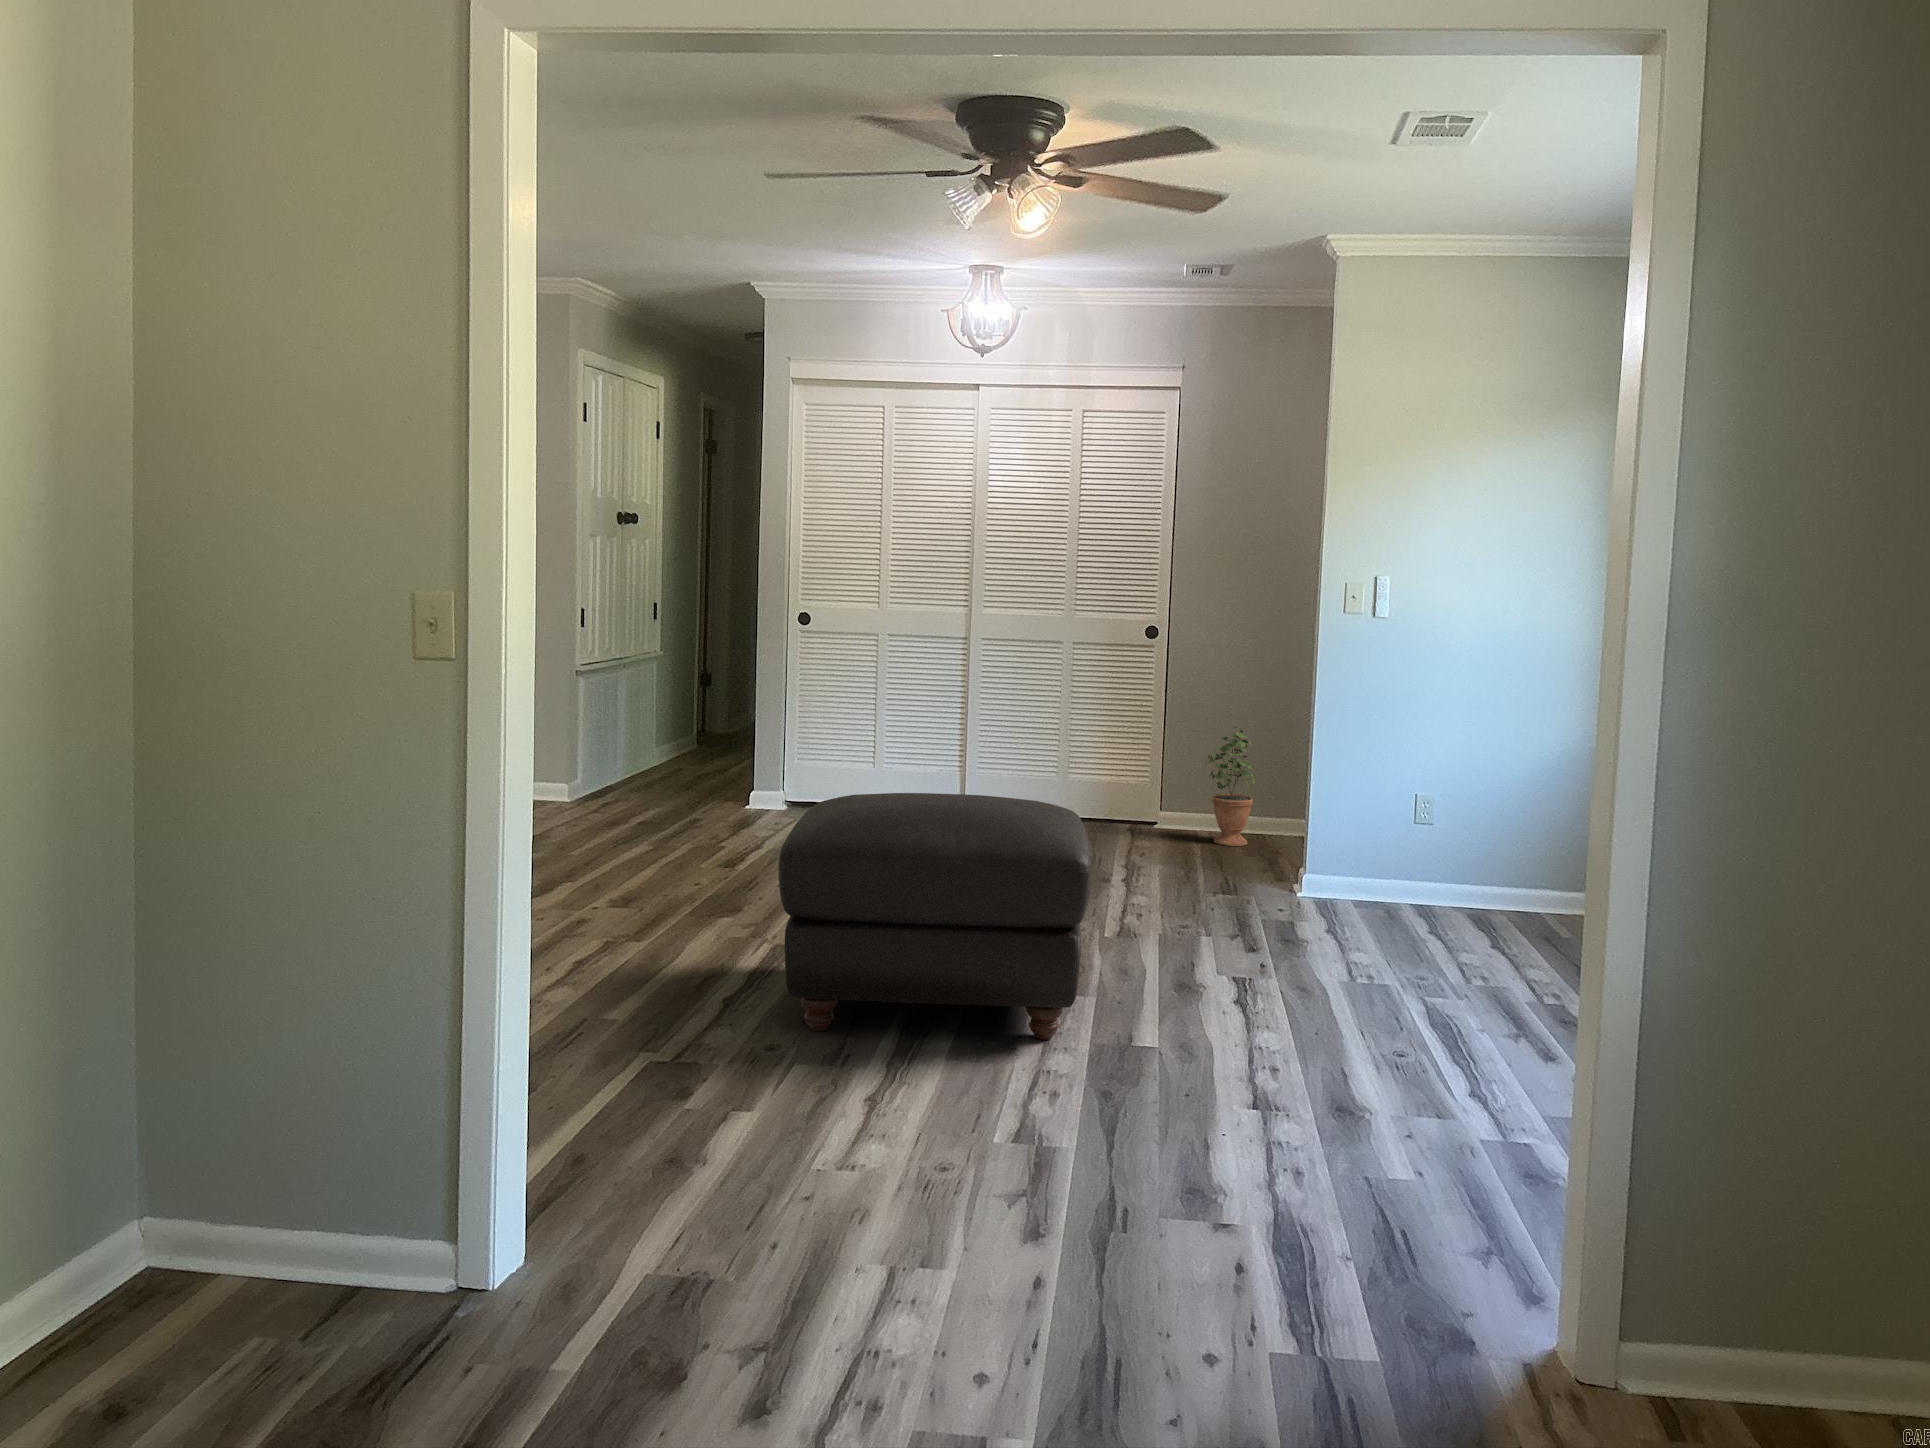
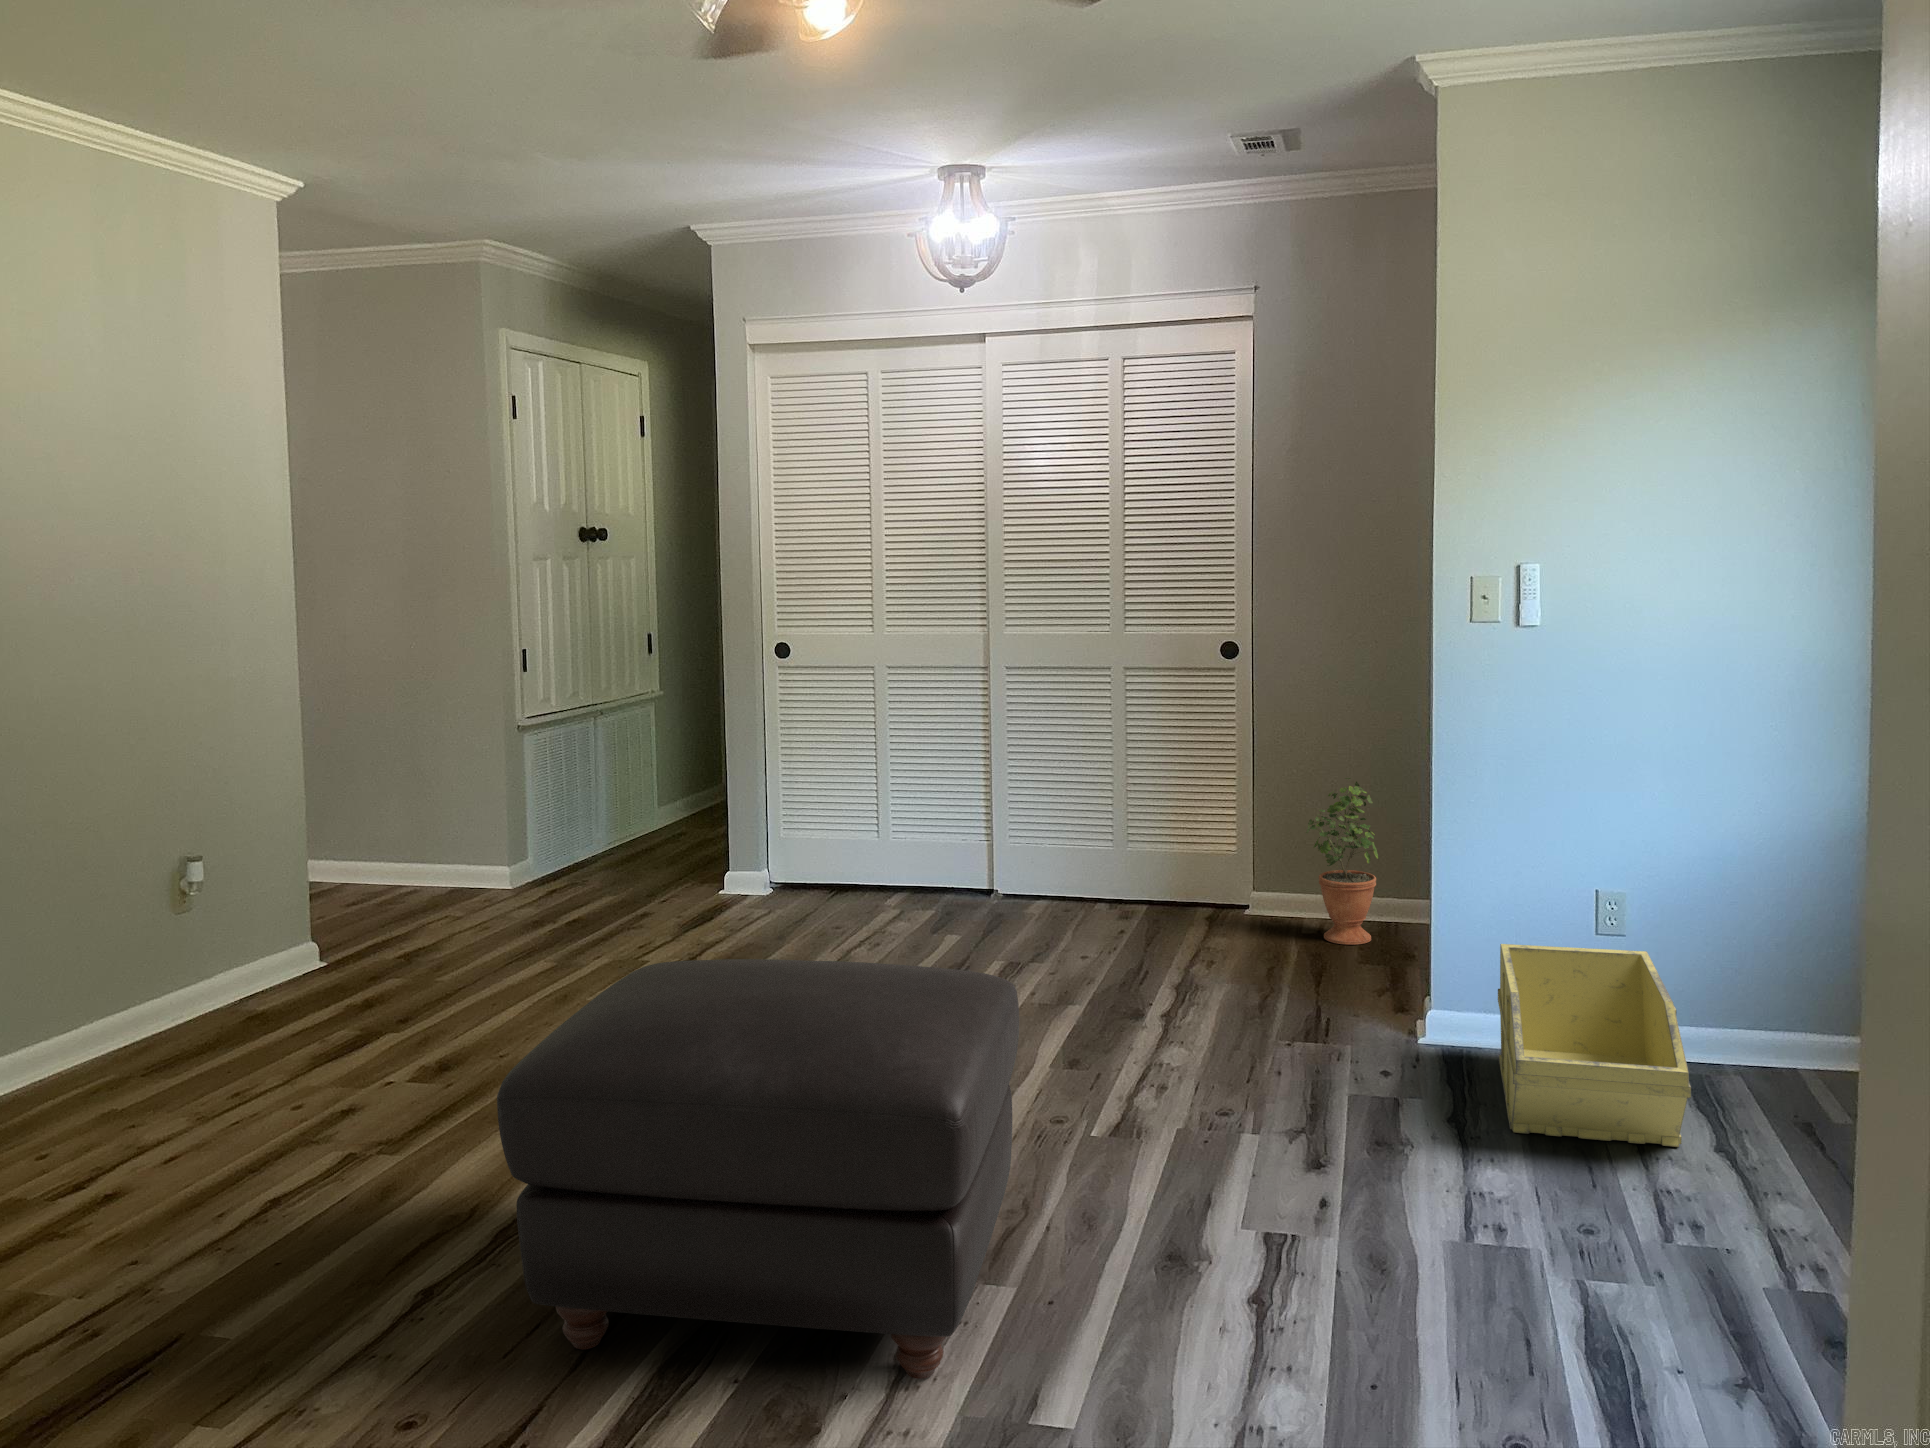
storage bin: none [1350,826,1480,943] -> present [1498,944,1691,1147]

